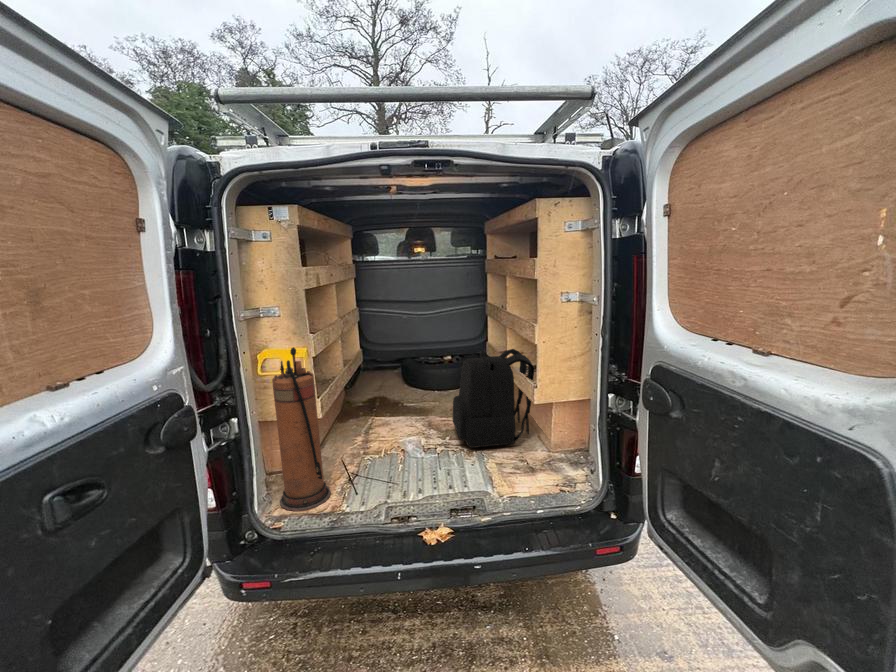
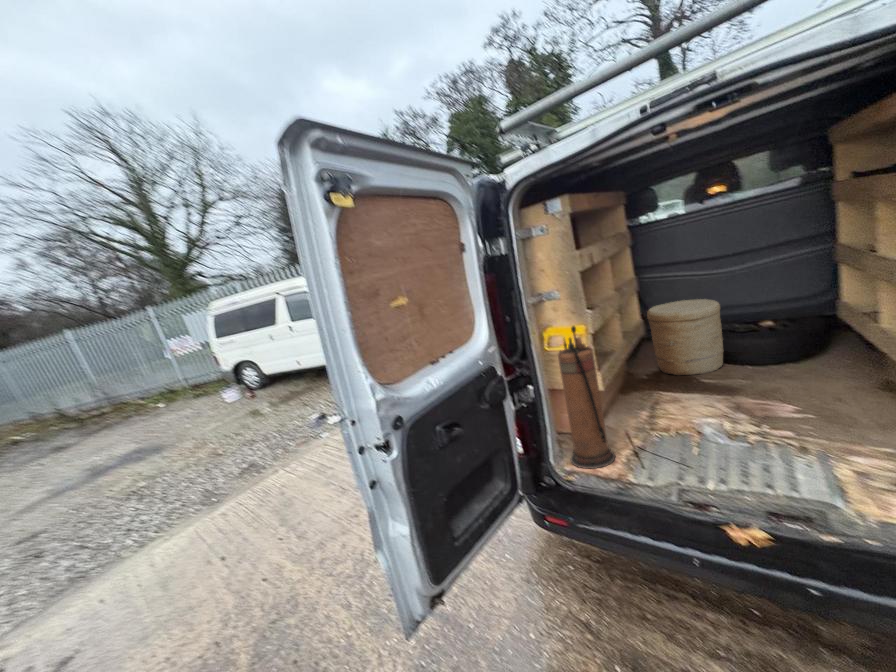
woven basket: none [365,334,426,402] -> present [647,299,723,375]
backpack: present [453,349,534,448] -> none [753,312,867,427]

